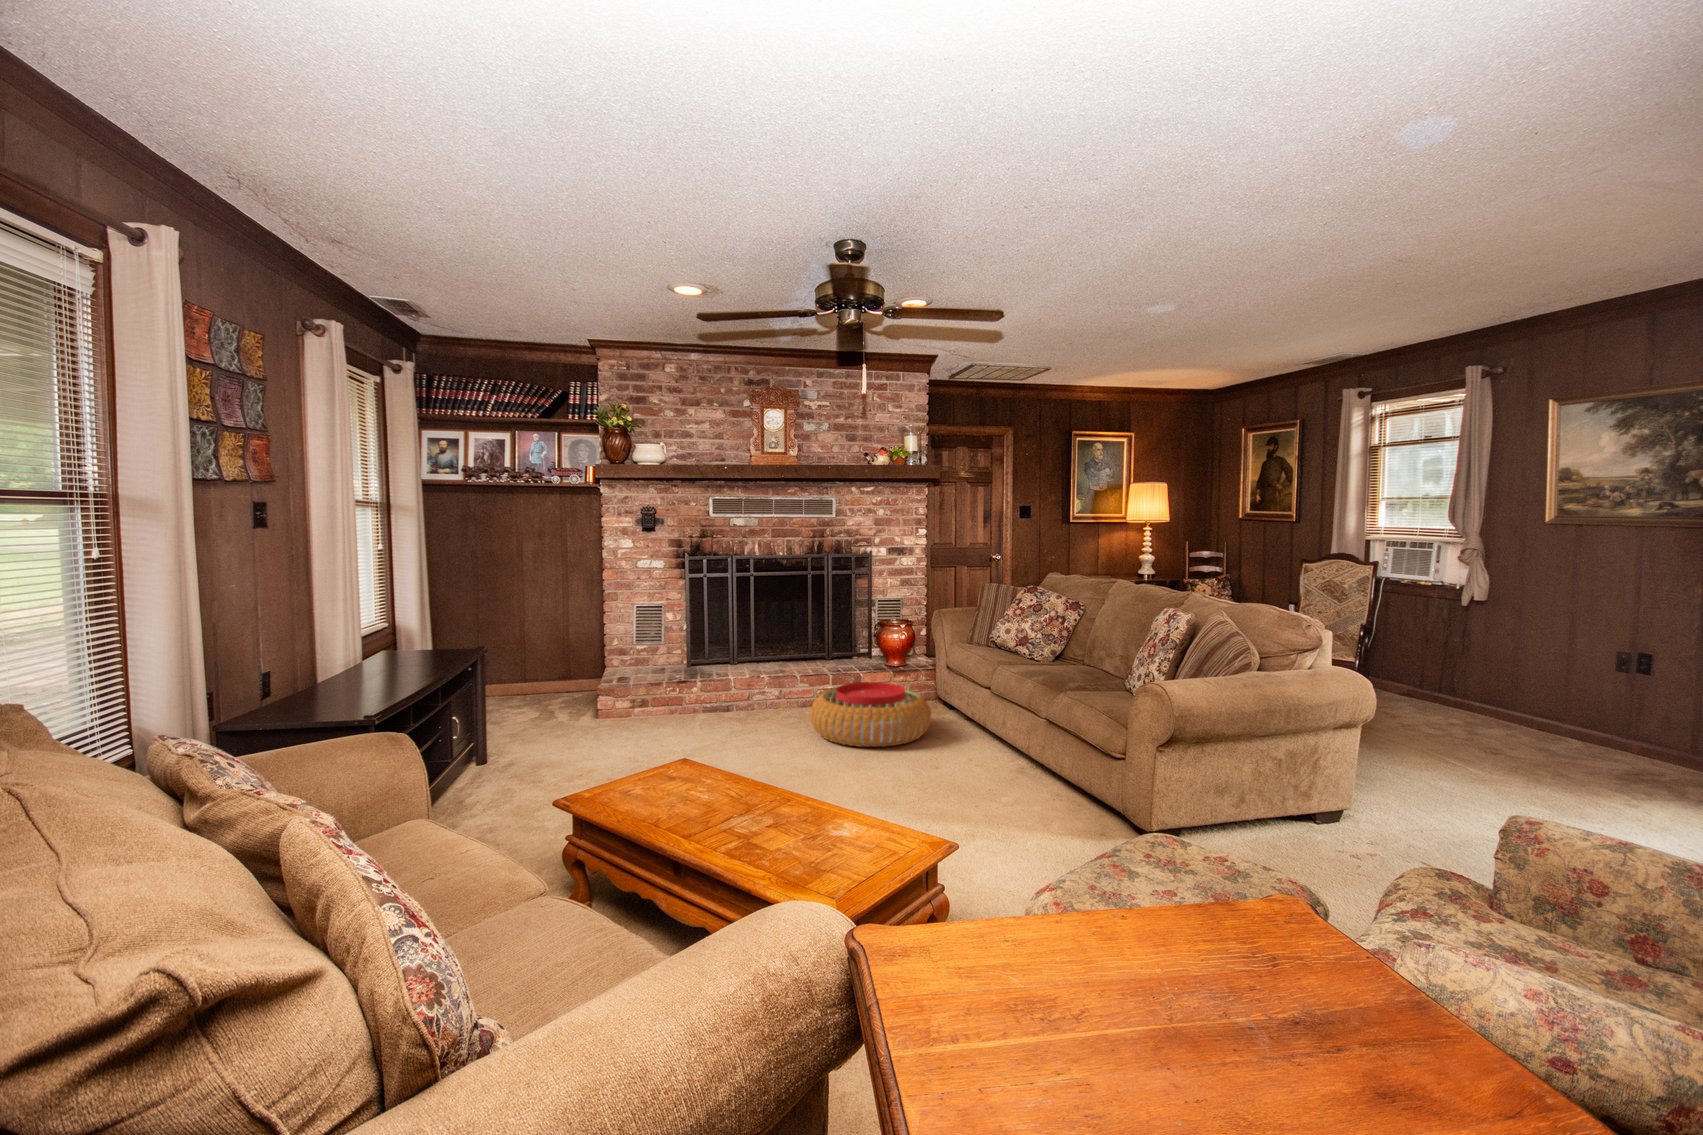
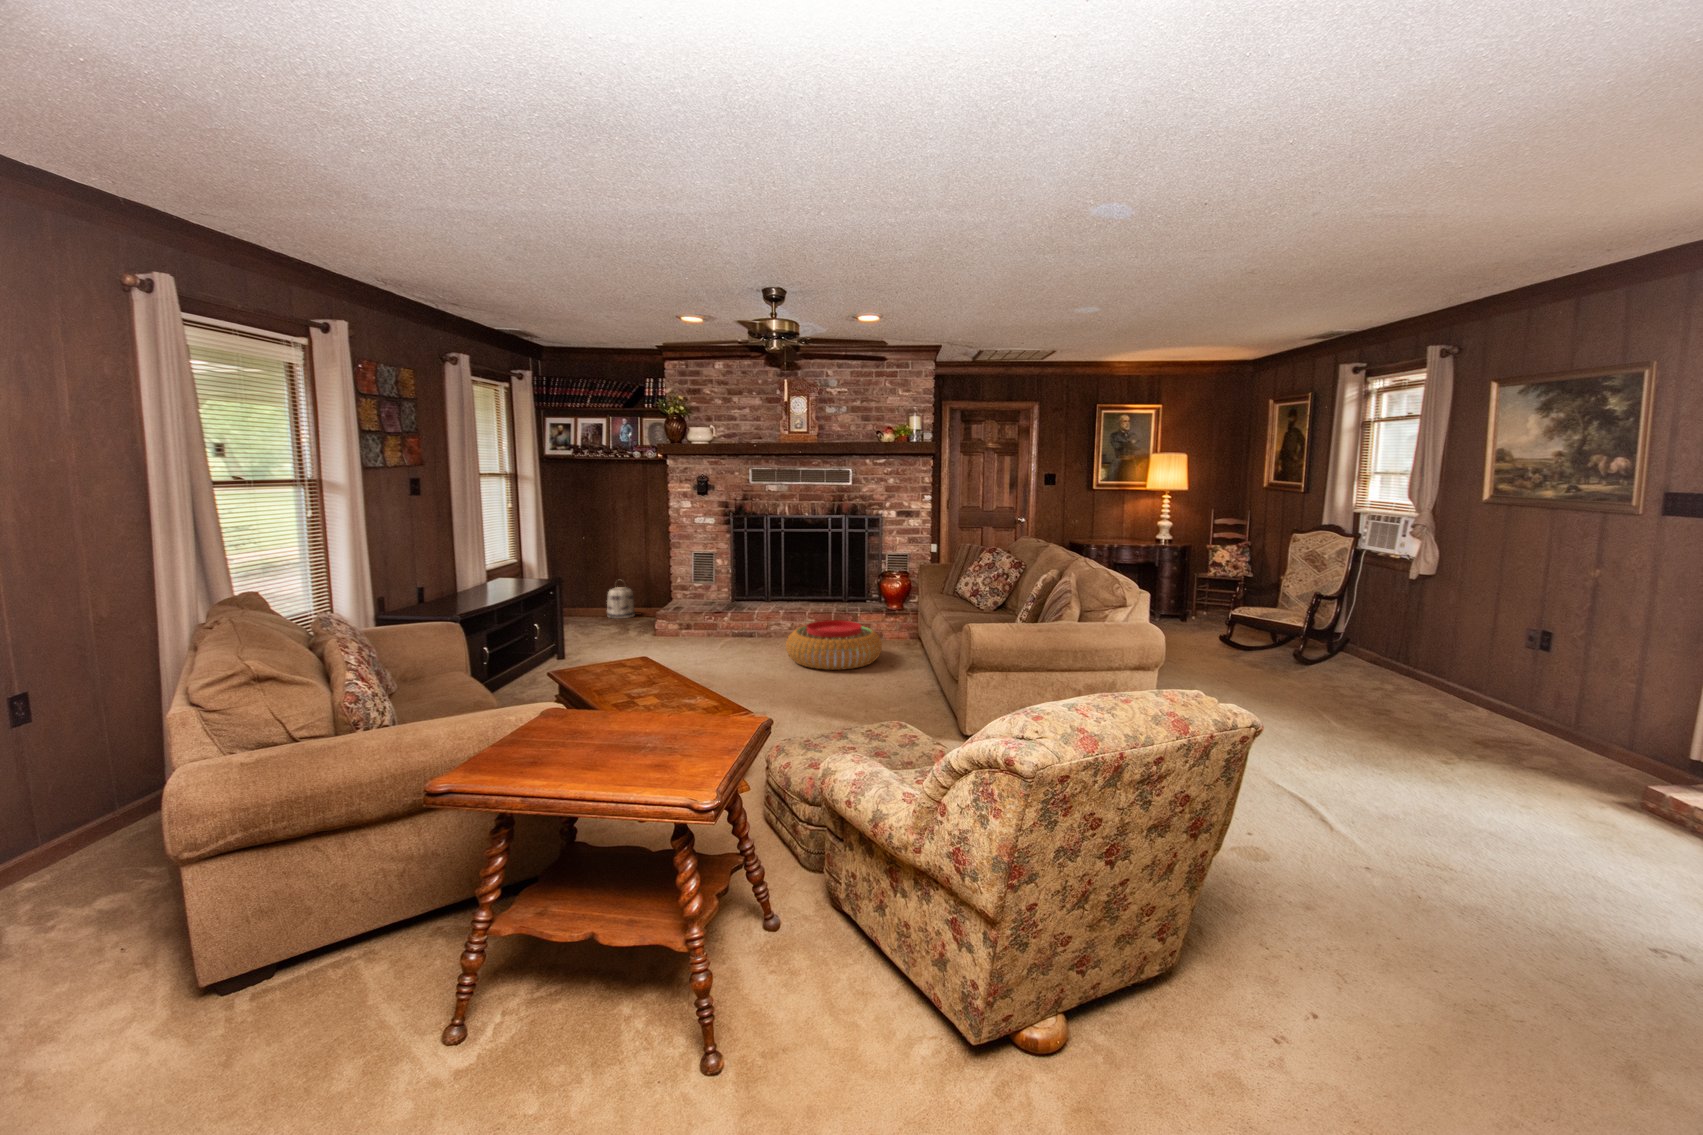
basket: none [509,644,547,697] -> present [607,587,635,618]

